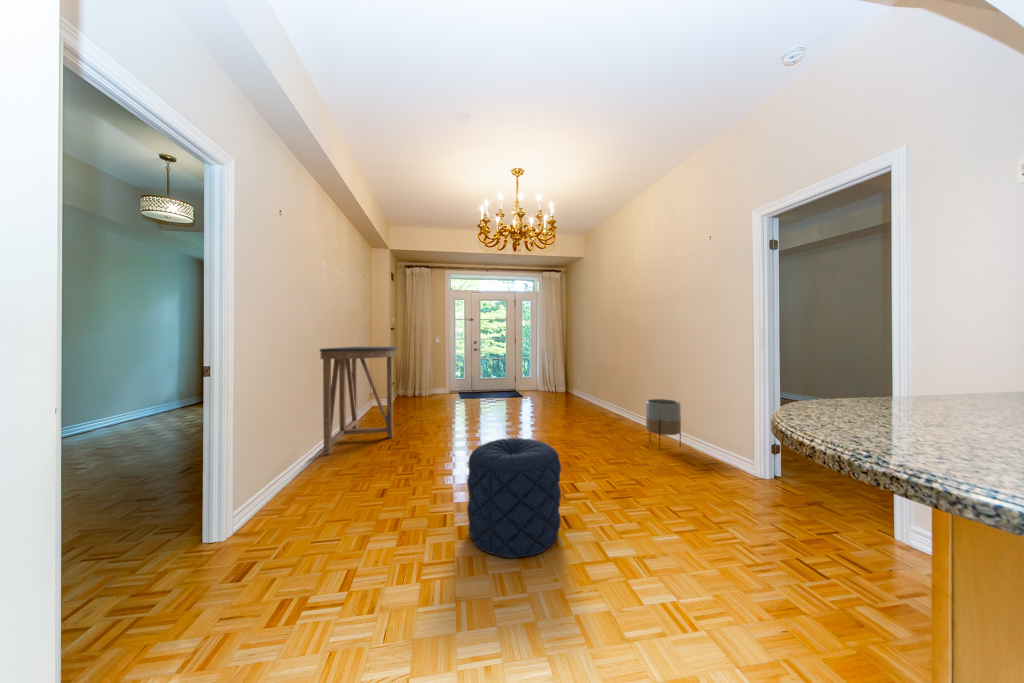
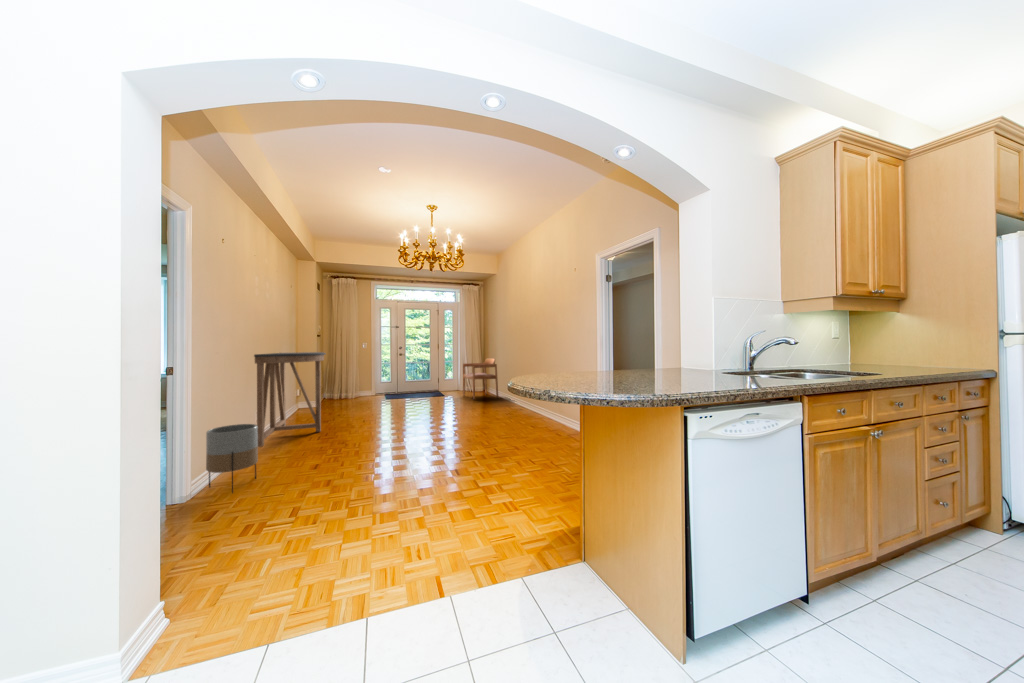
armchair: none [543,355,584,402] -> present [463,359,498,399]
planter: present [646,399,681,451] -> present [206,424,258,493]
pouf: present [467,438,561,558] -> none [384,416,451,492]

